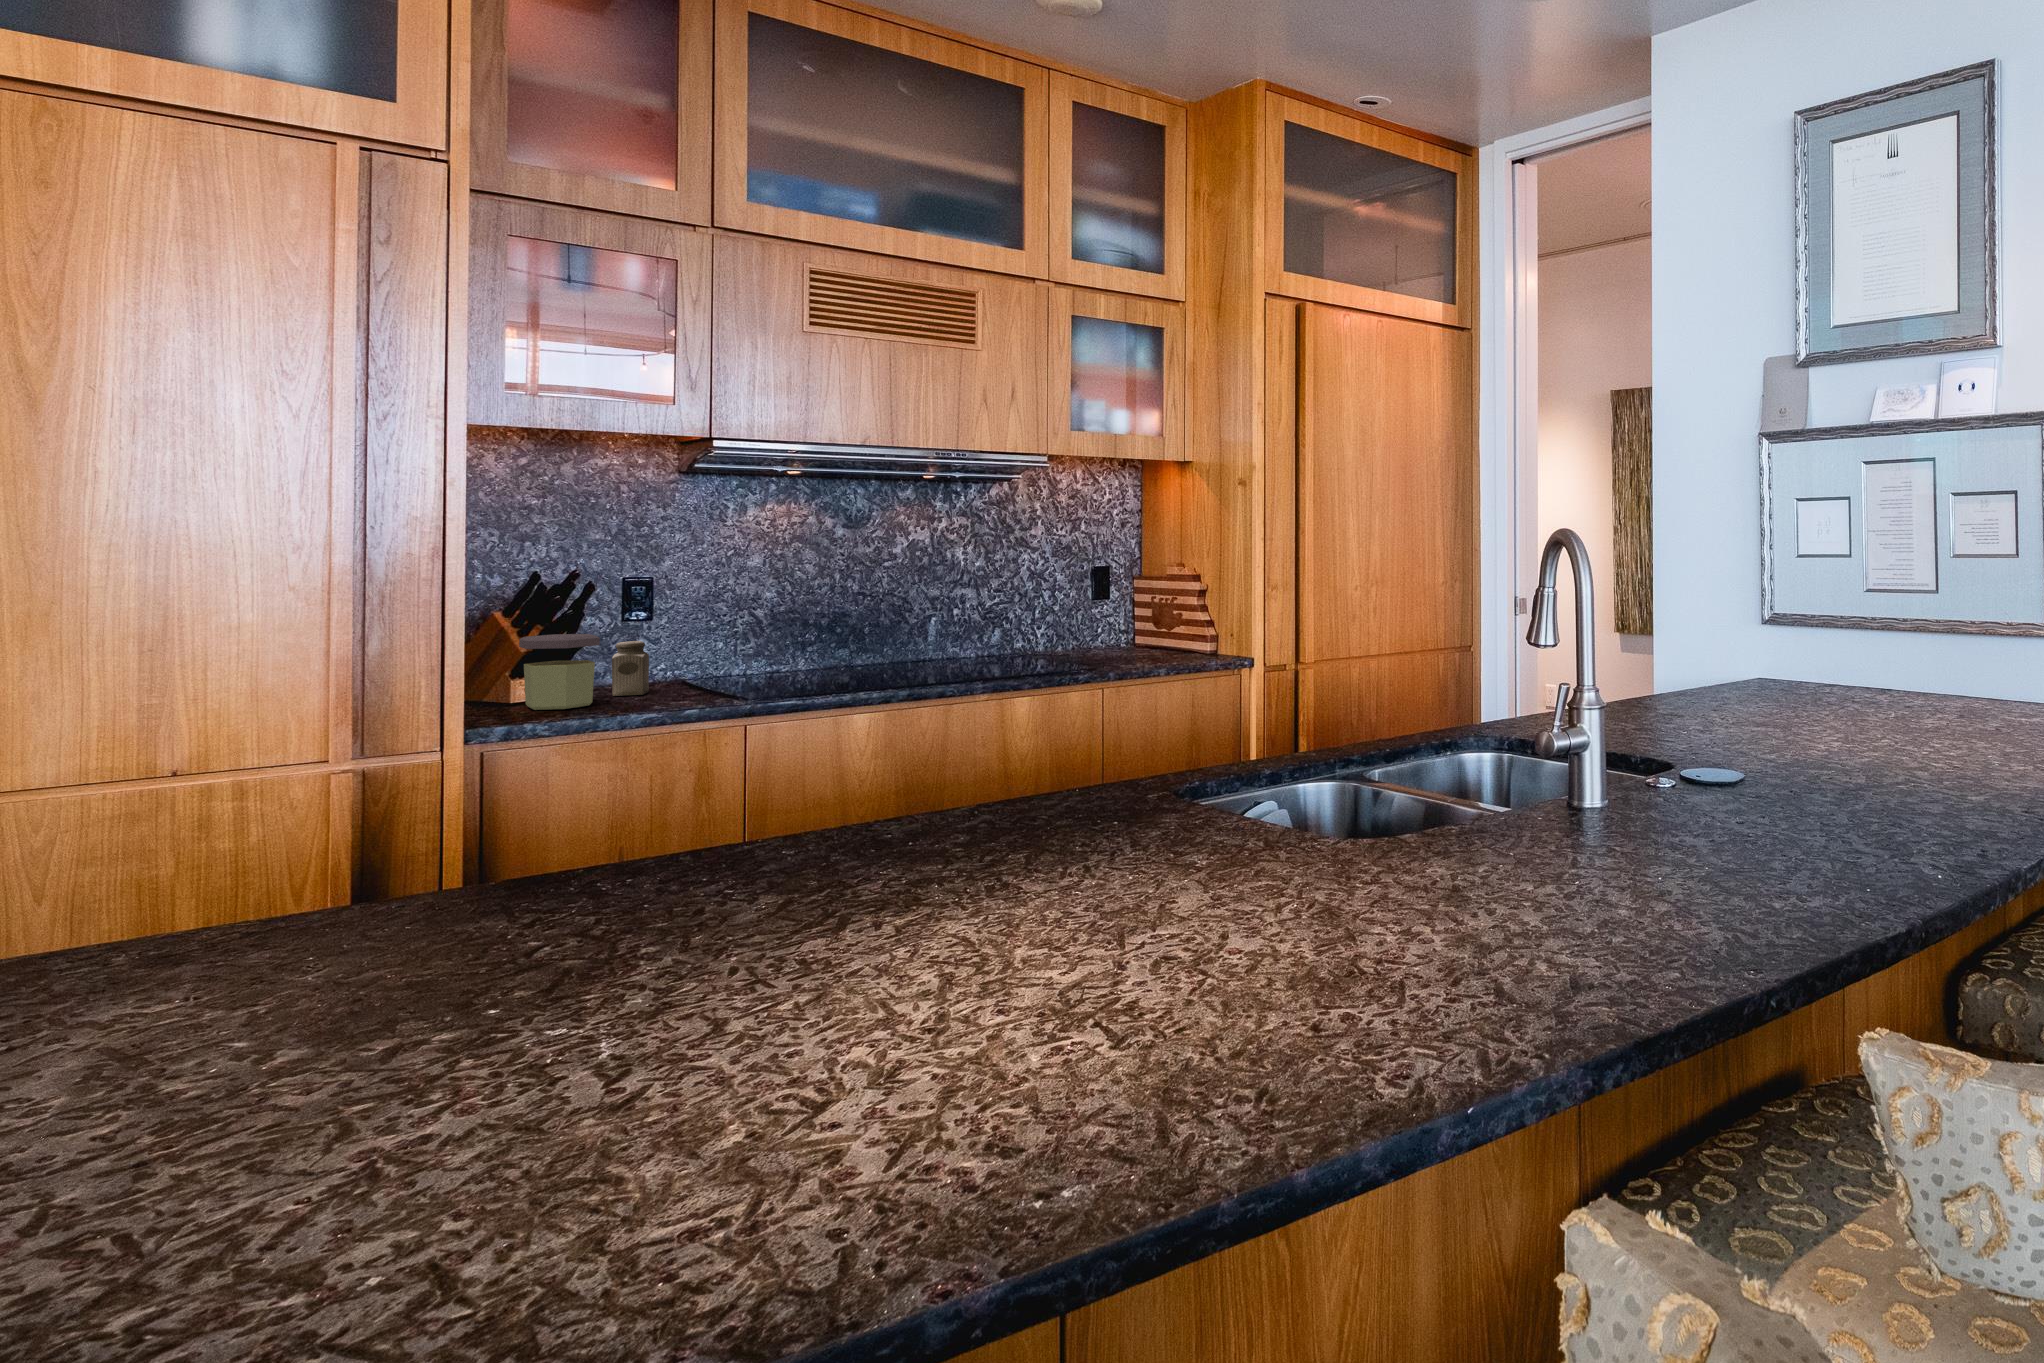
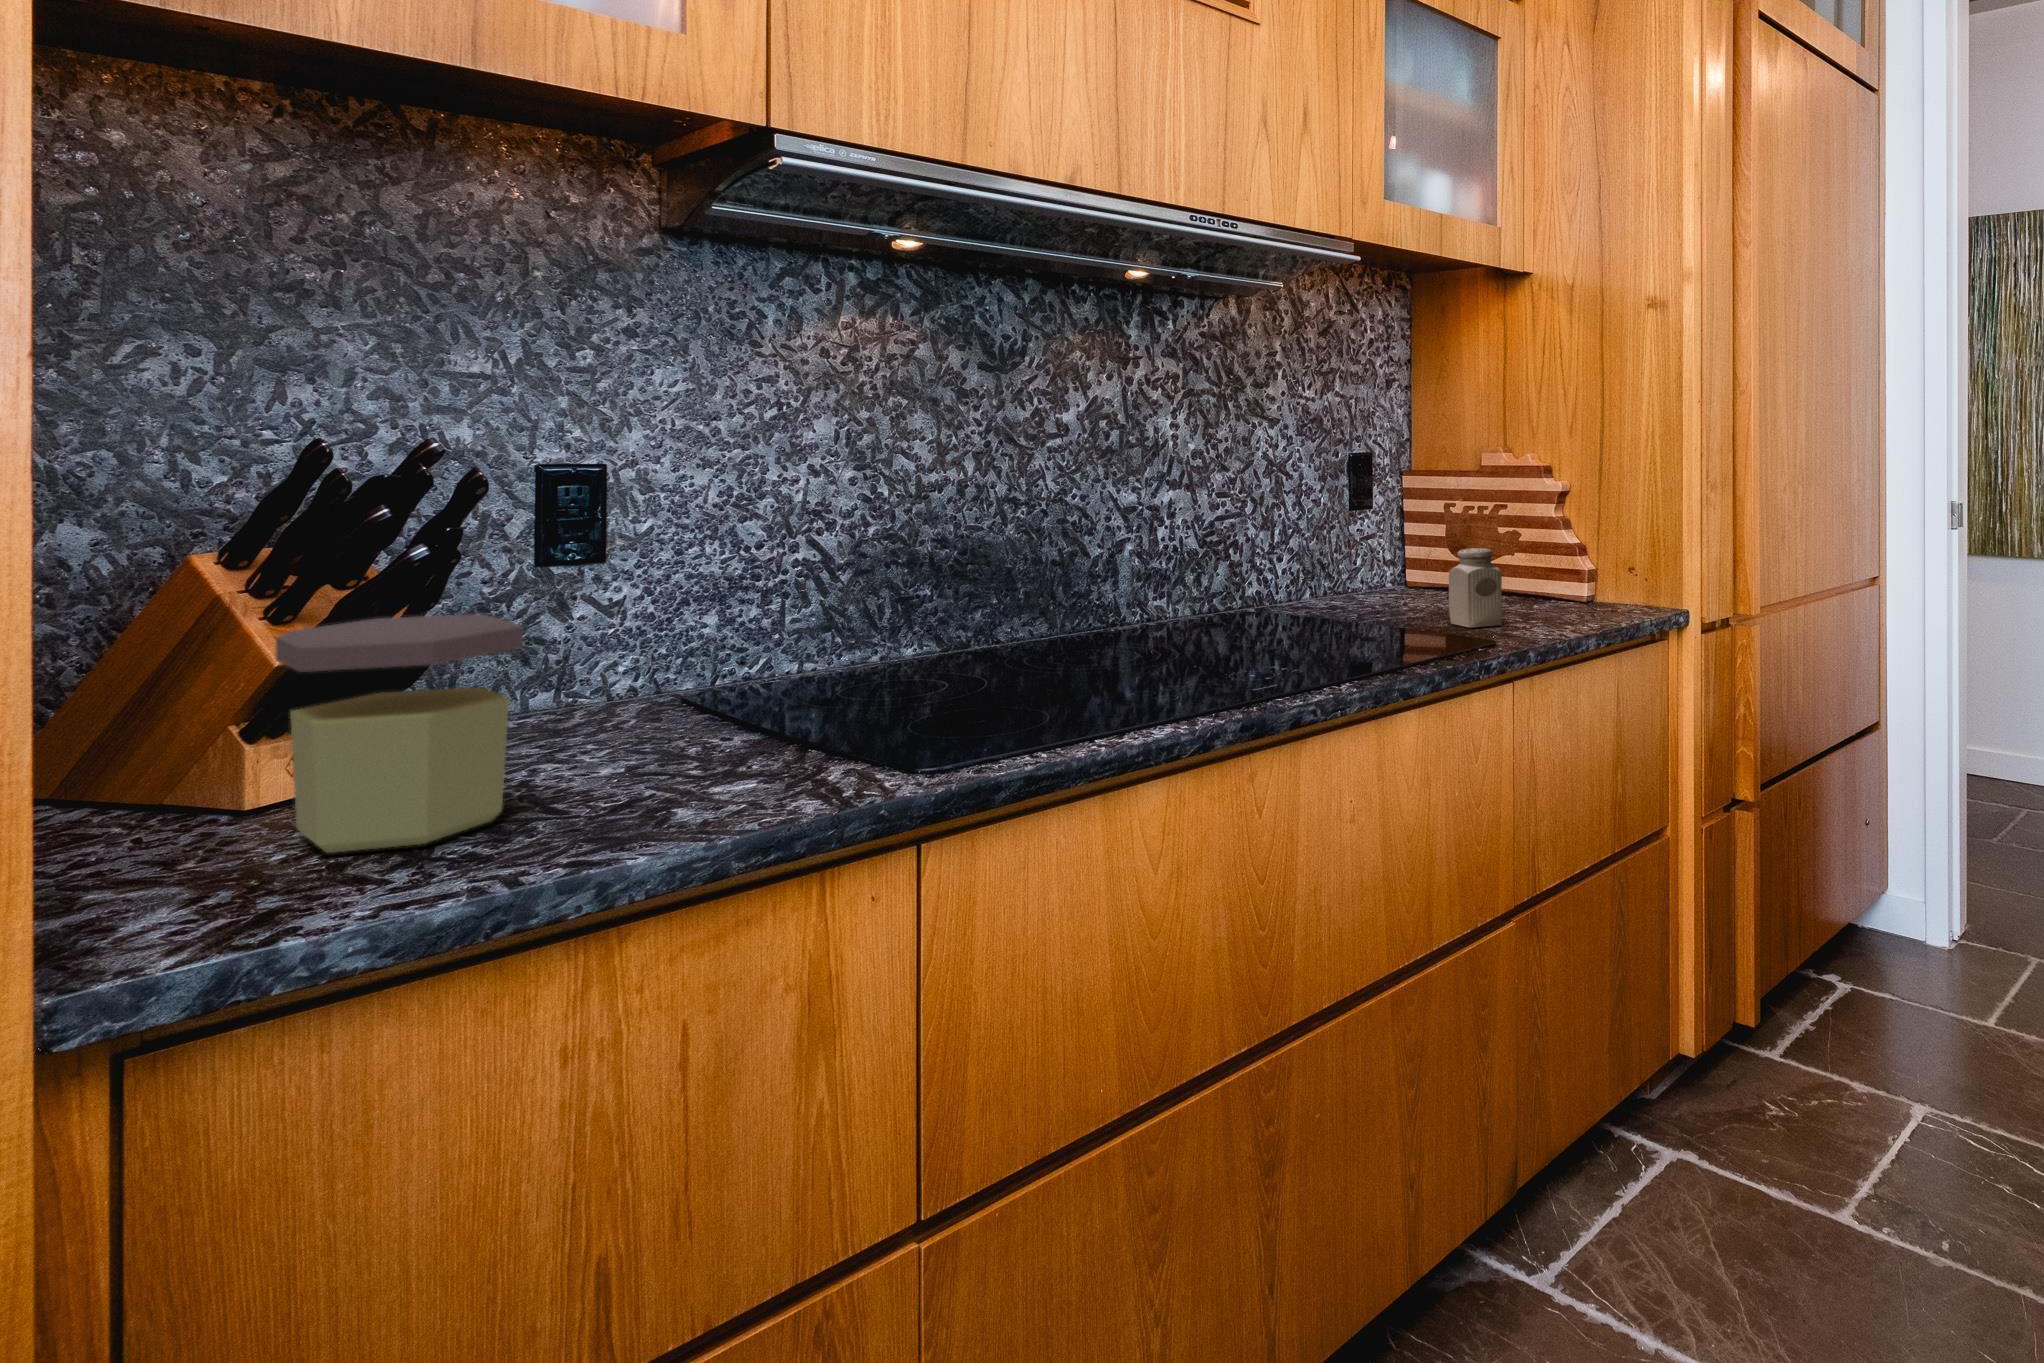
salt shaker: present [612,641,649,696] -> present [1449,548,1502,628]

